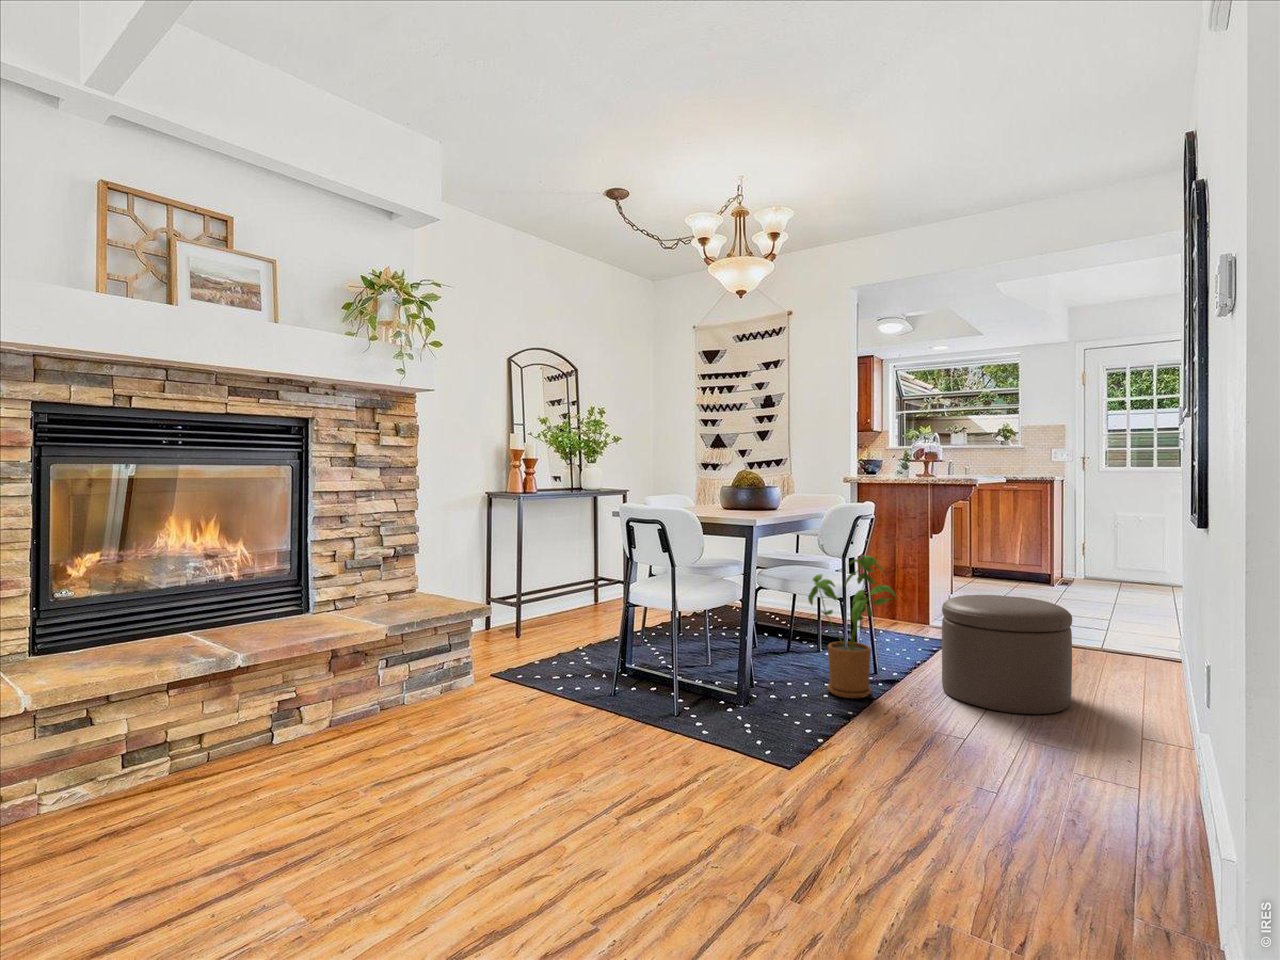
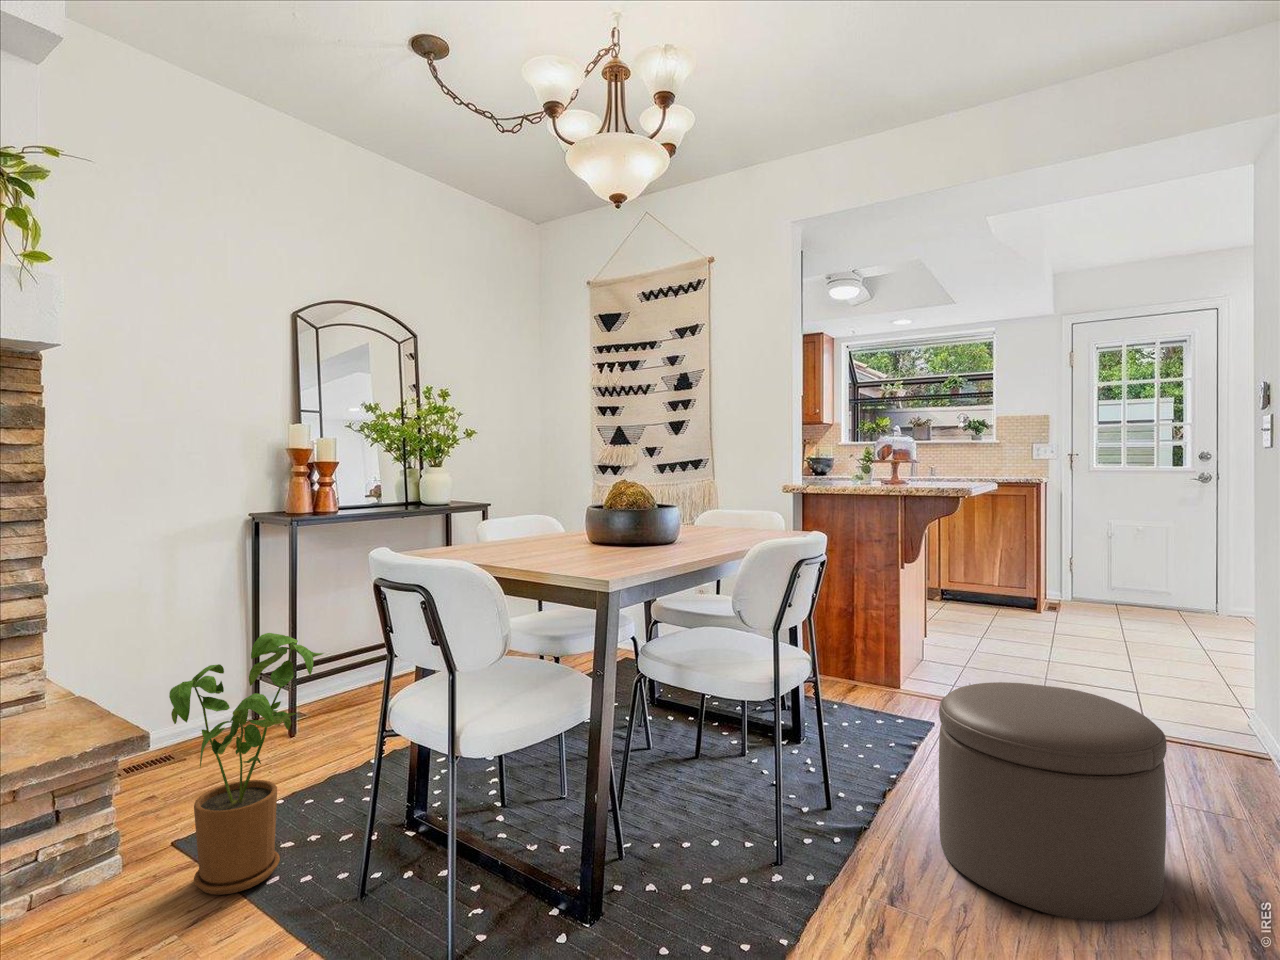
house plant: present [808,555,896,698] -> present [169,633,323,895]

